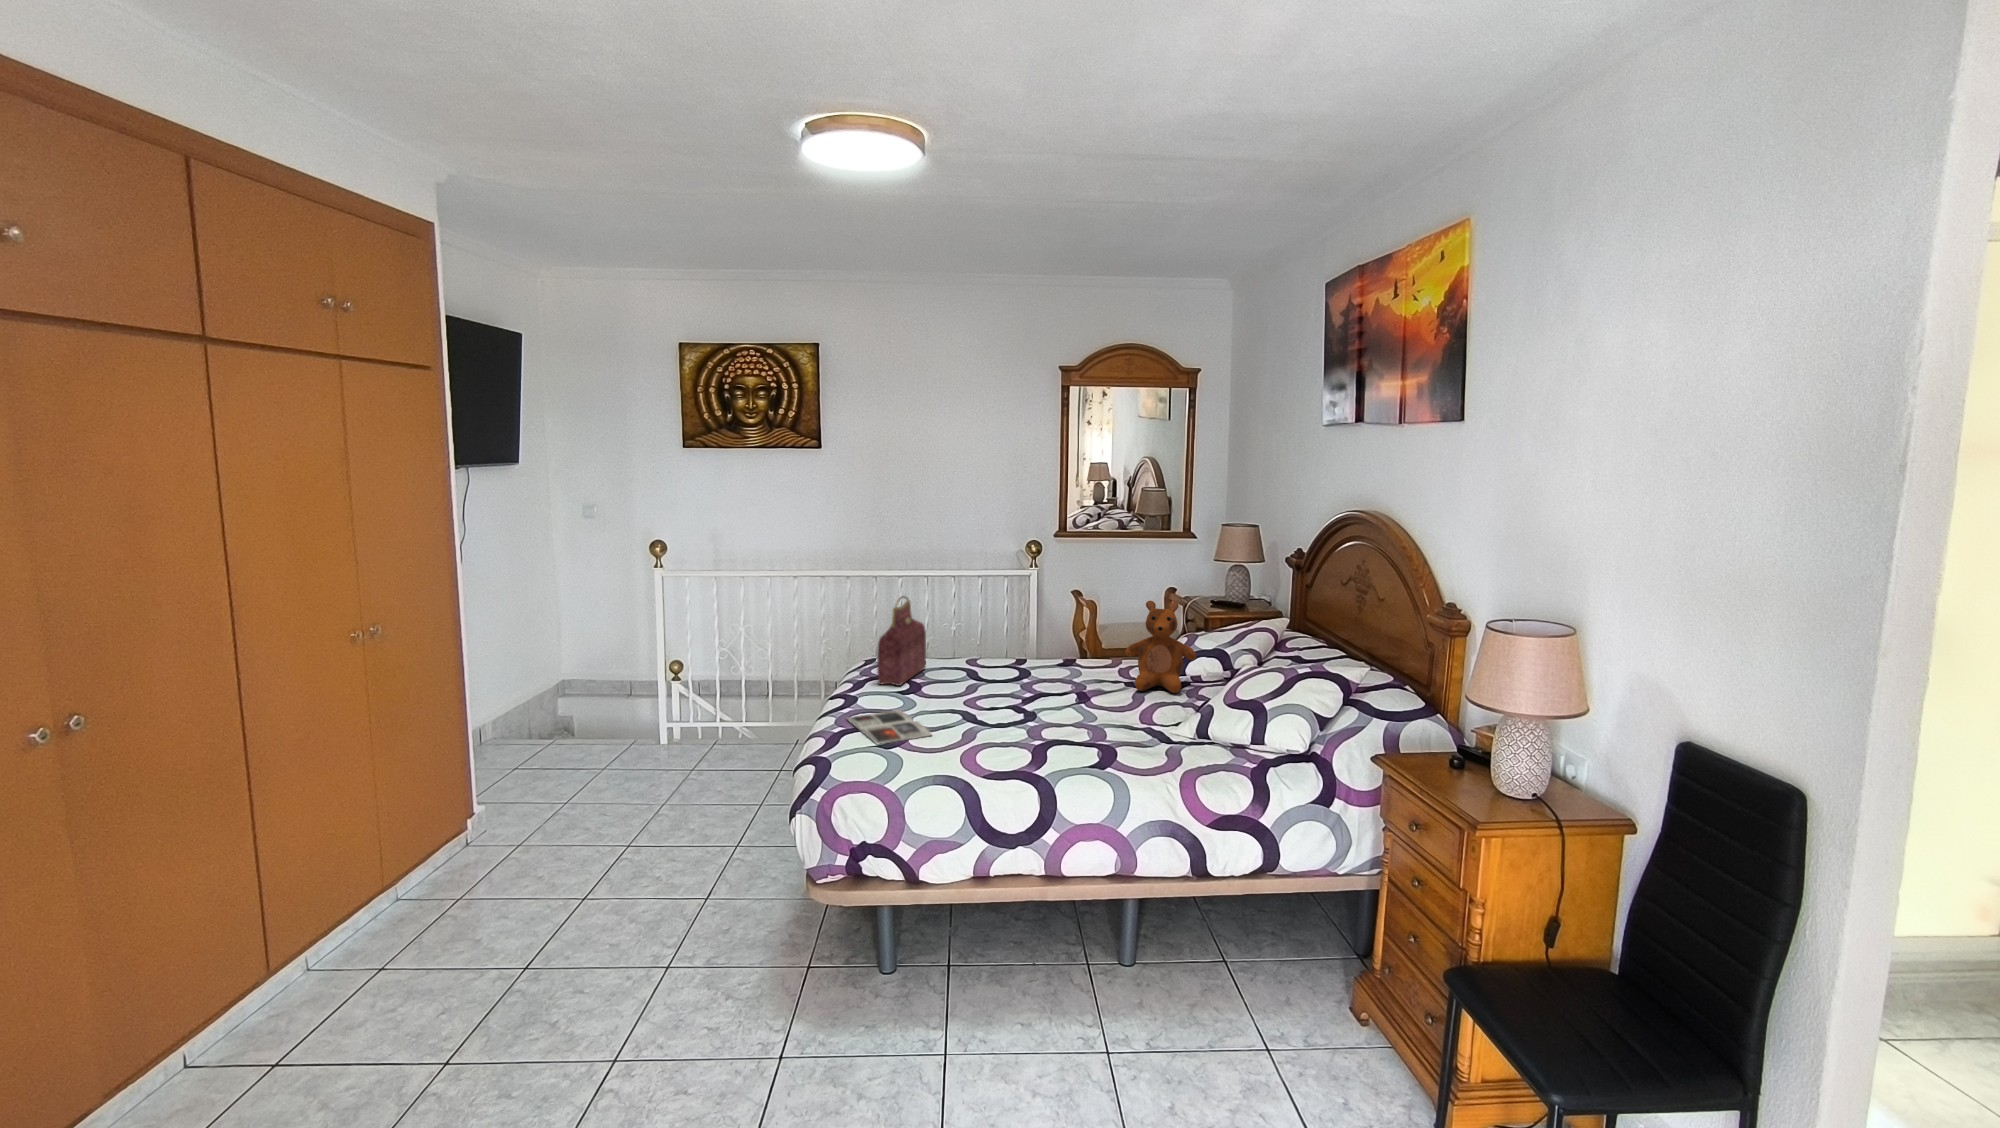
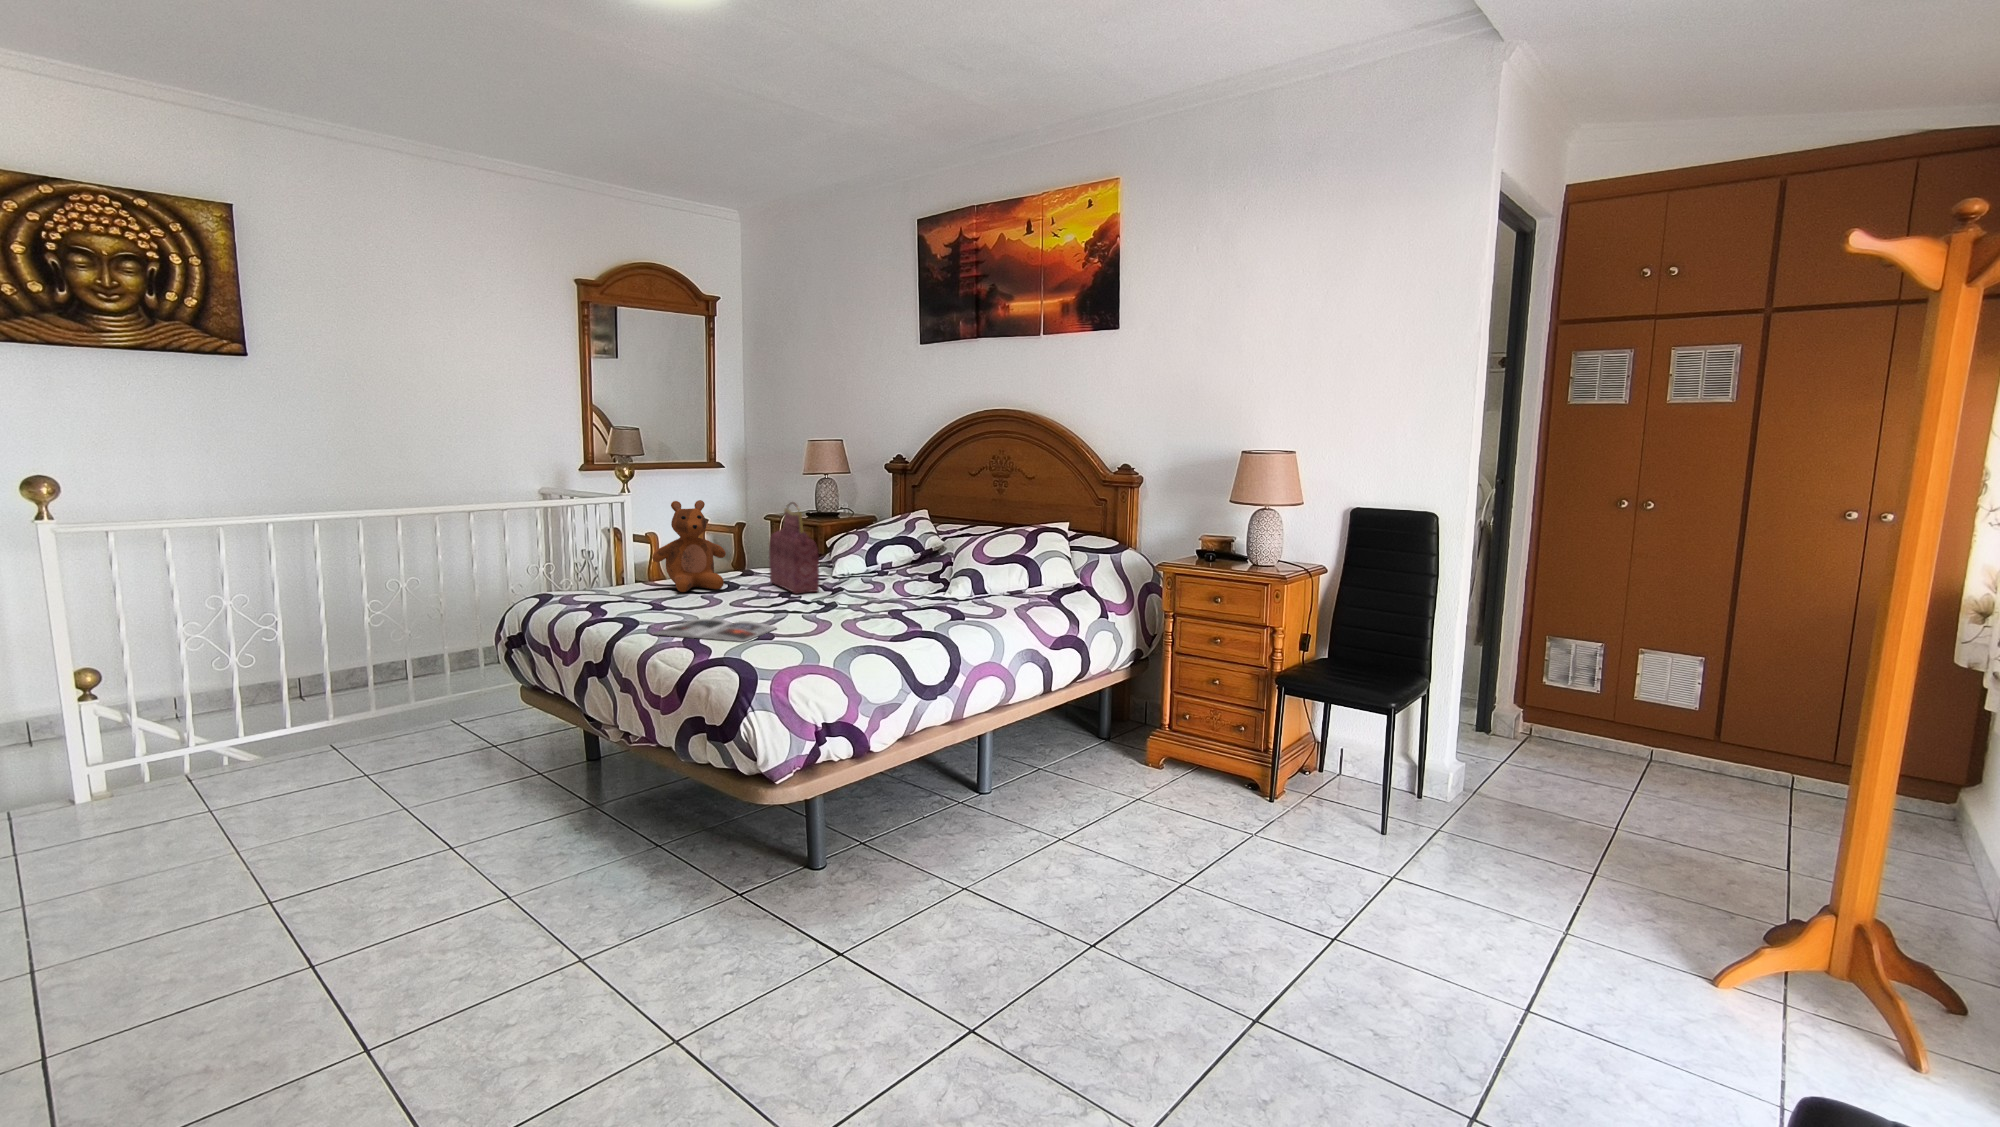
handbag: present [877,596,926,686] -> present [769,502,819,594]
teddy bear: present [1125,601,1196,693] -> present [652,500,726,592]

